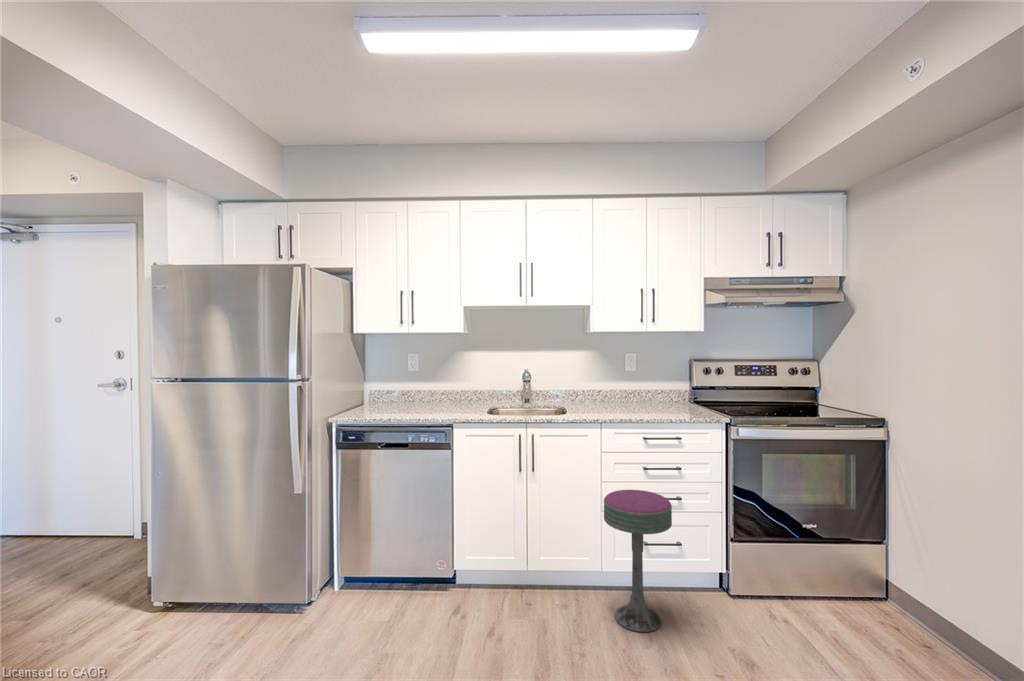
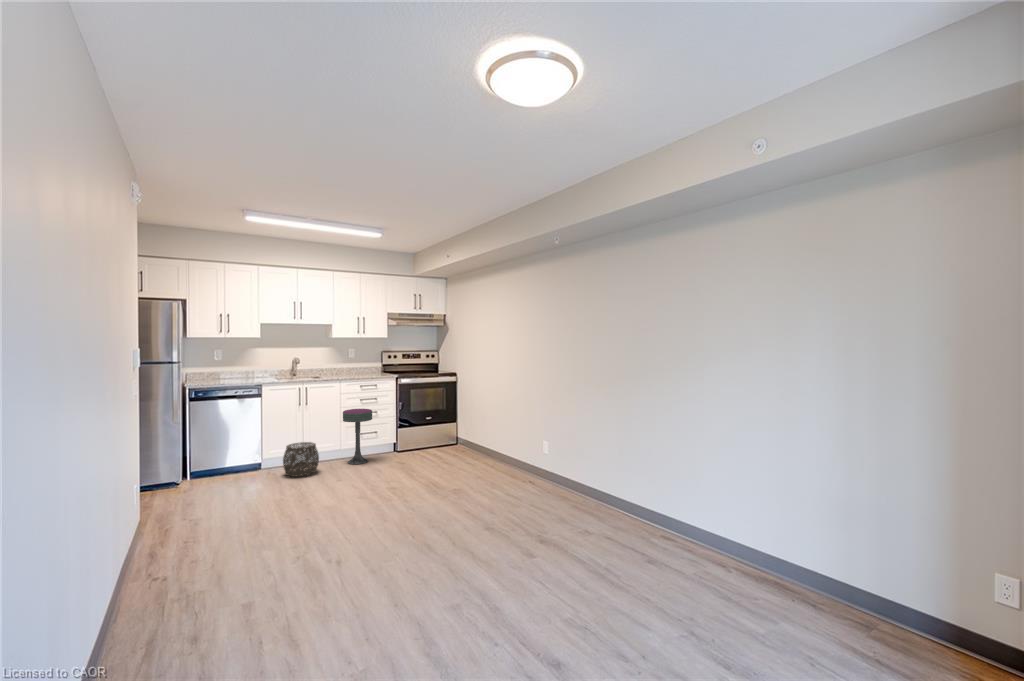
woven basket: none [472,558,547,656] -> present [283,442,319,477]

